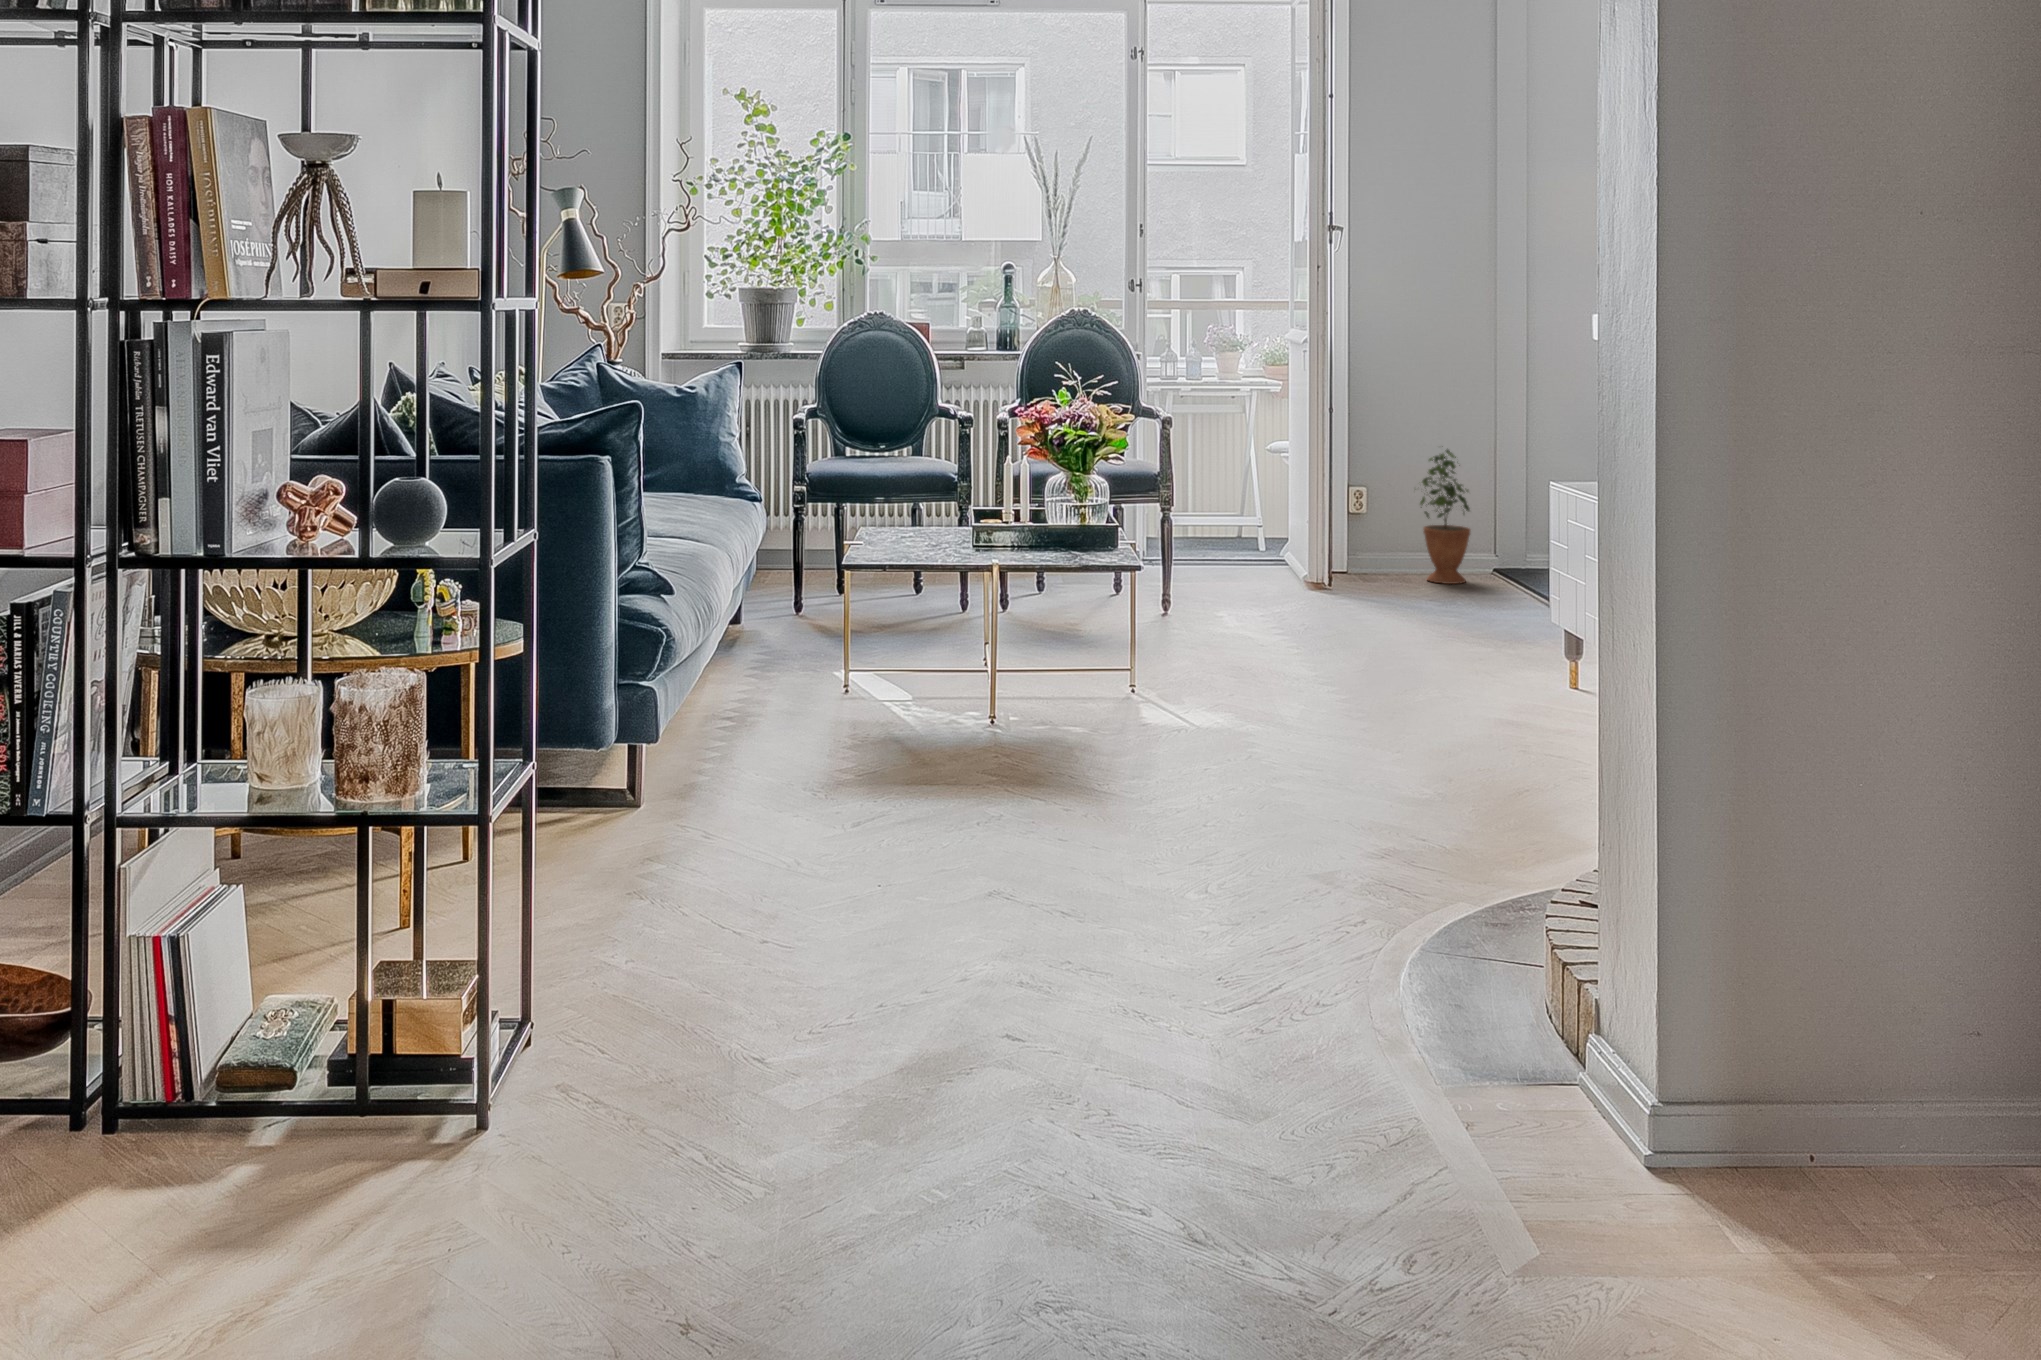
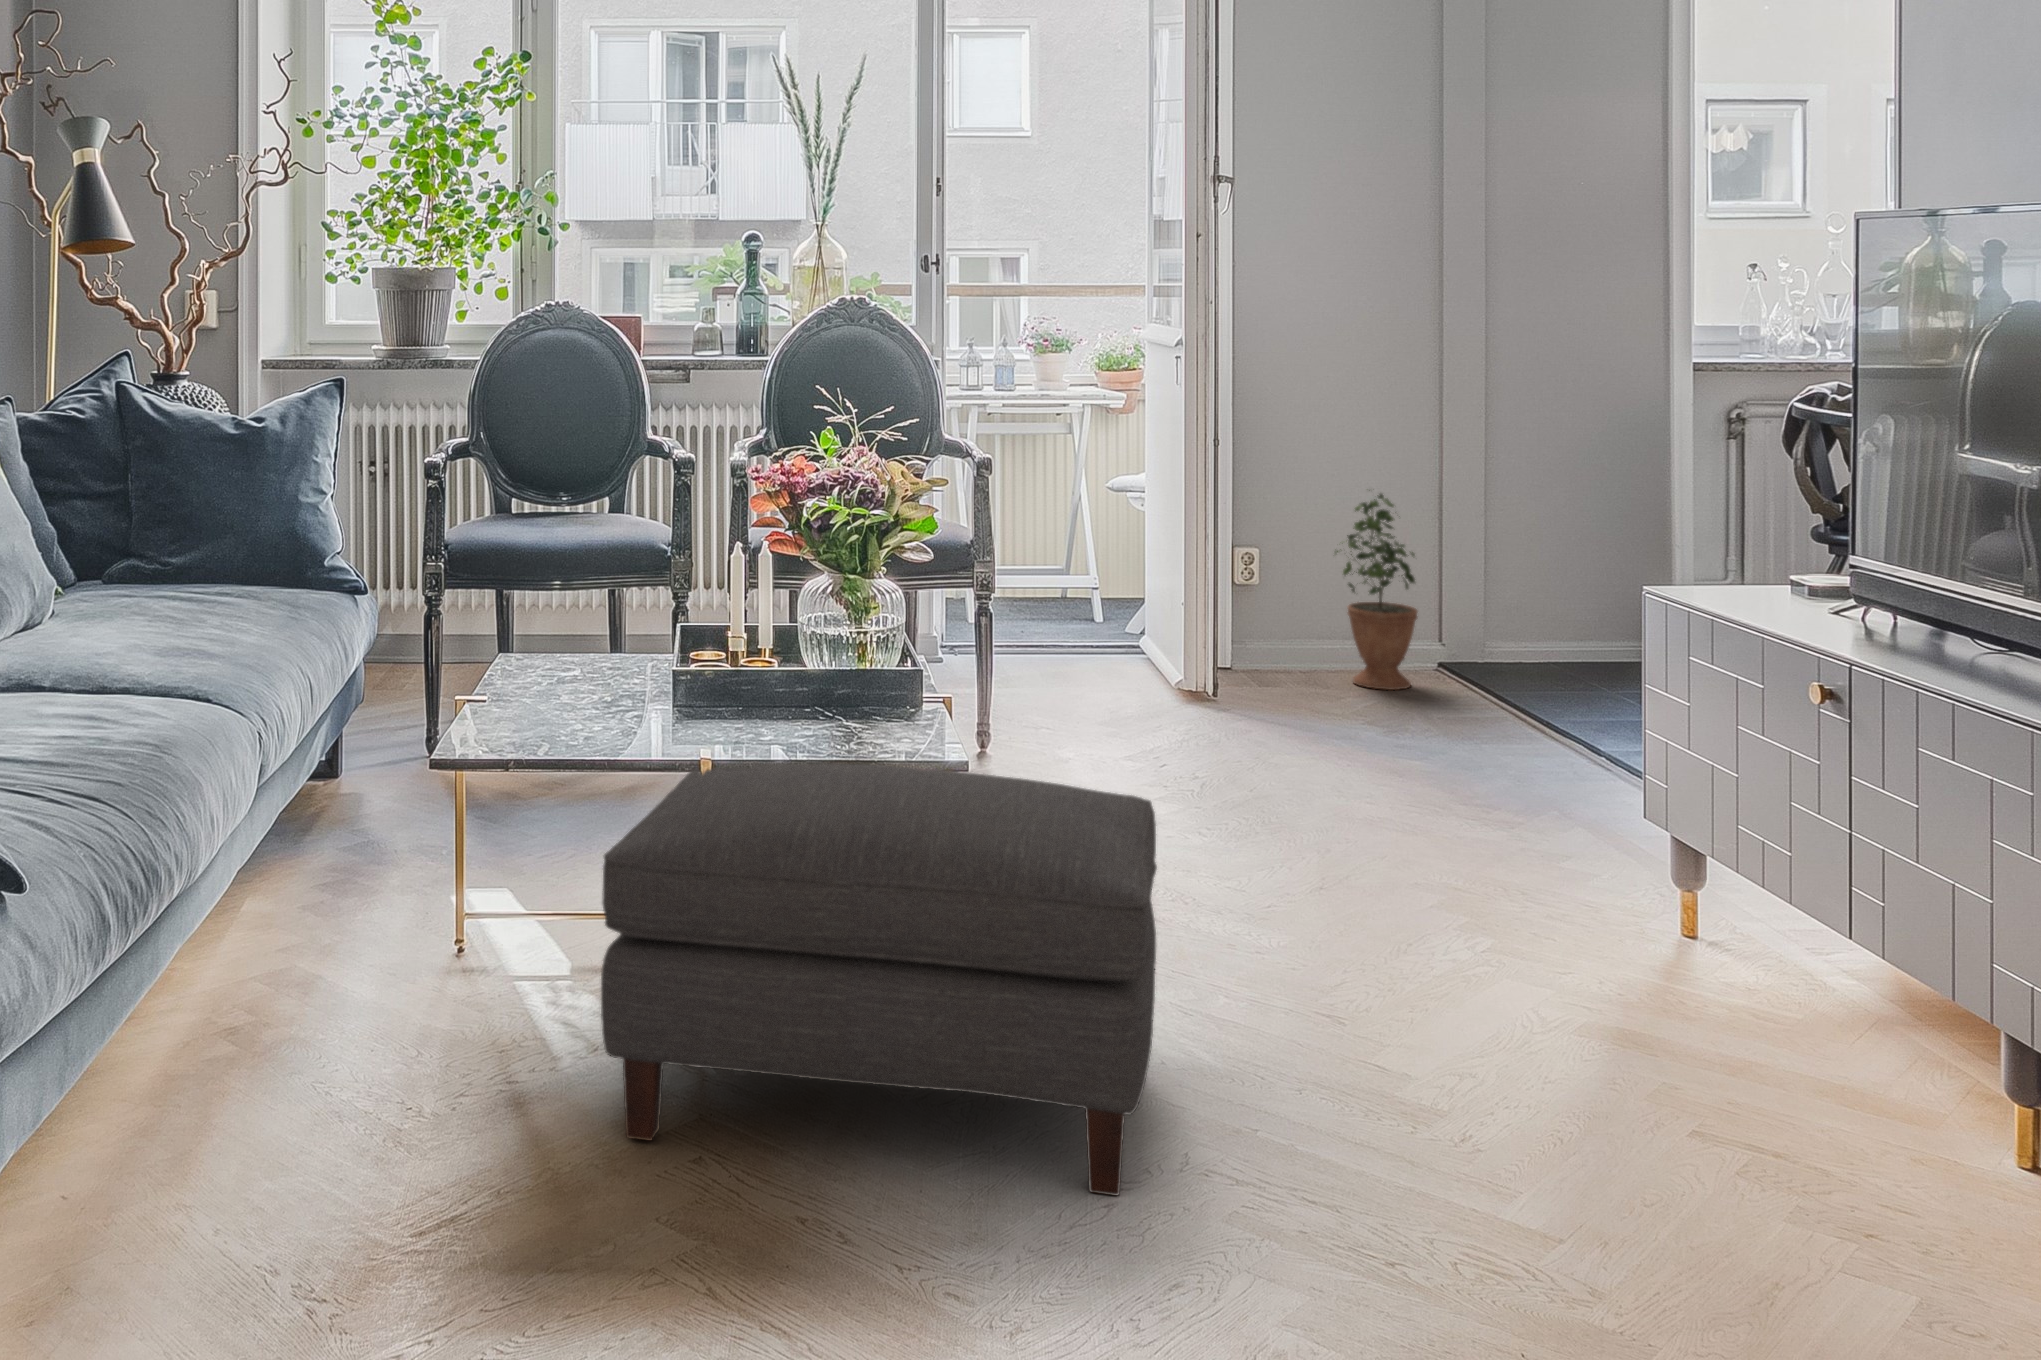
ottoman: none [946,569,1241,764] -> present [601,763,1157,1196]

